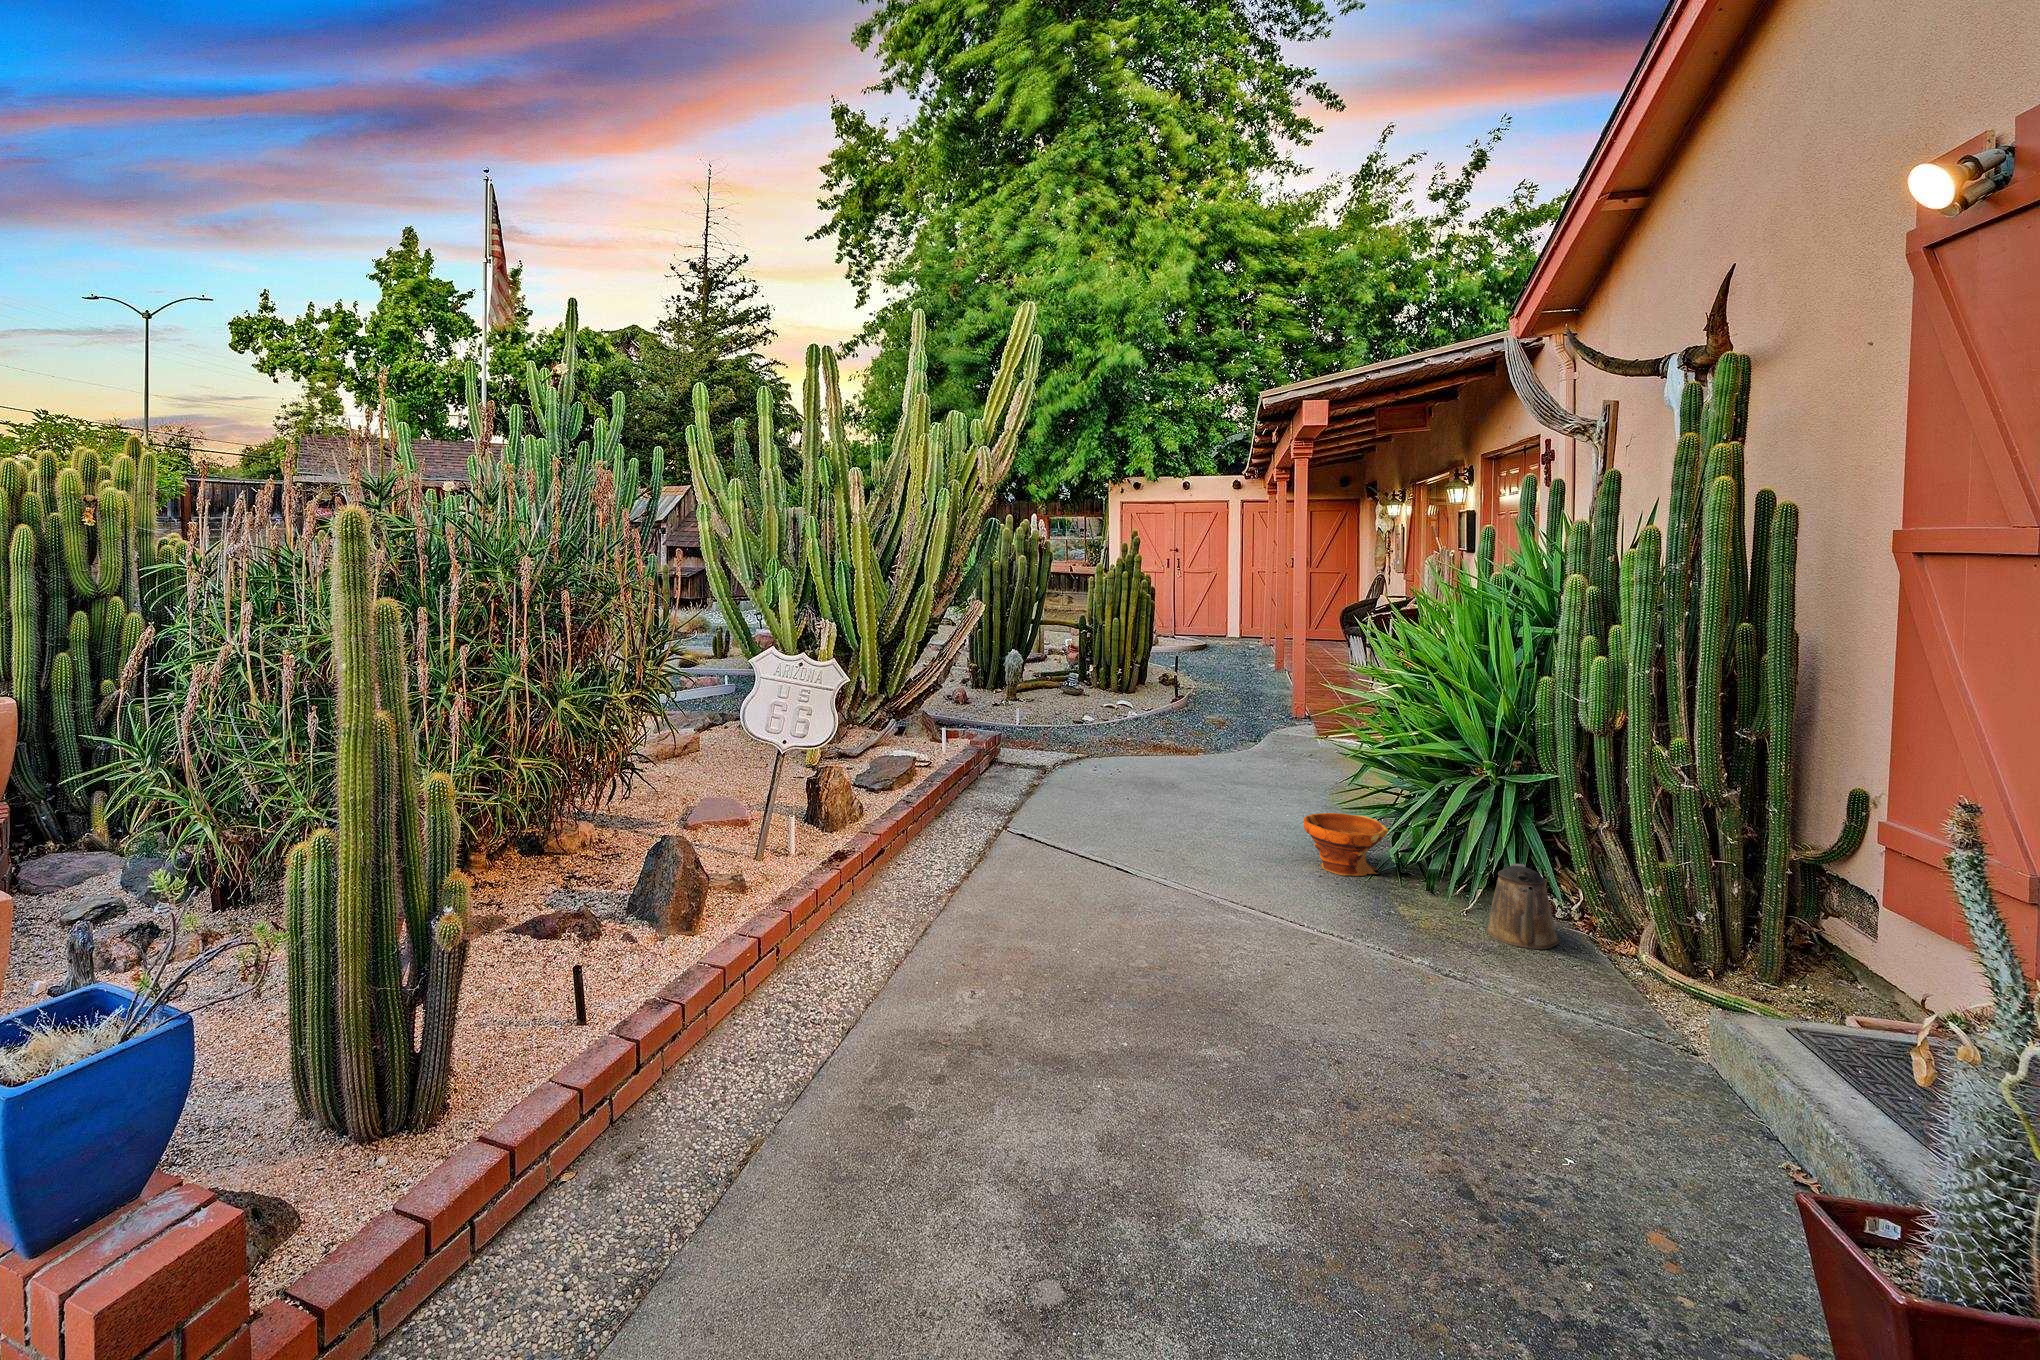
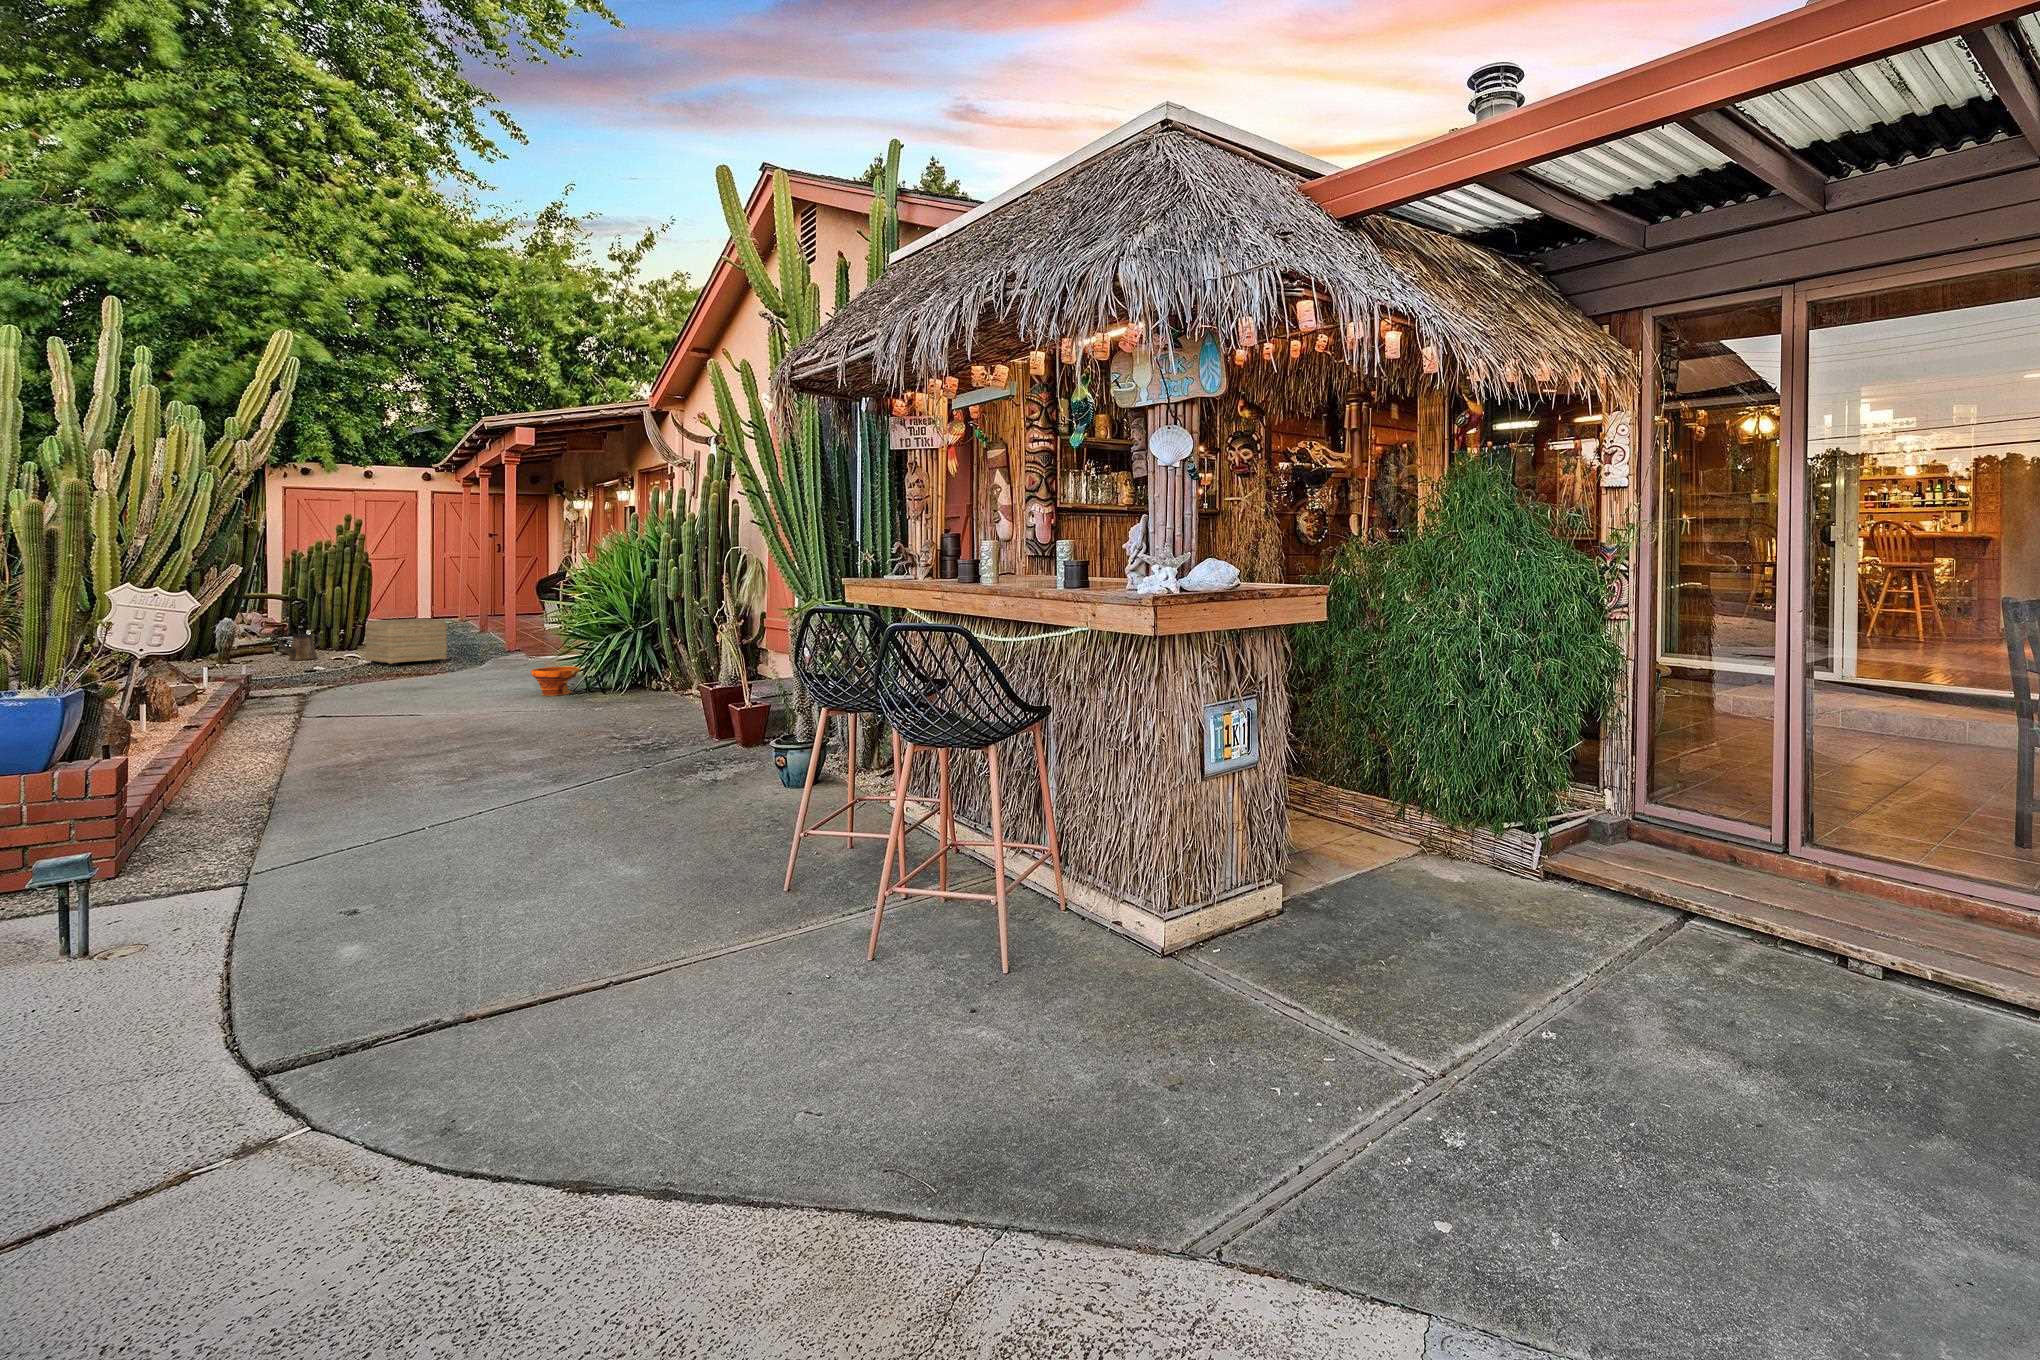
ottoman: none [1137,670,1220,732] -> present [366,619,447,666]
watering can: present [1486,864,1560,949] -> present [269,633,321,661]

